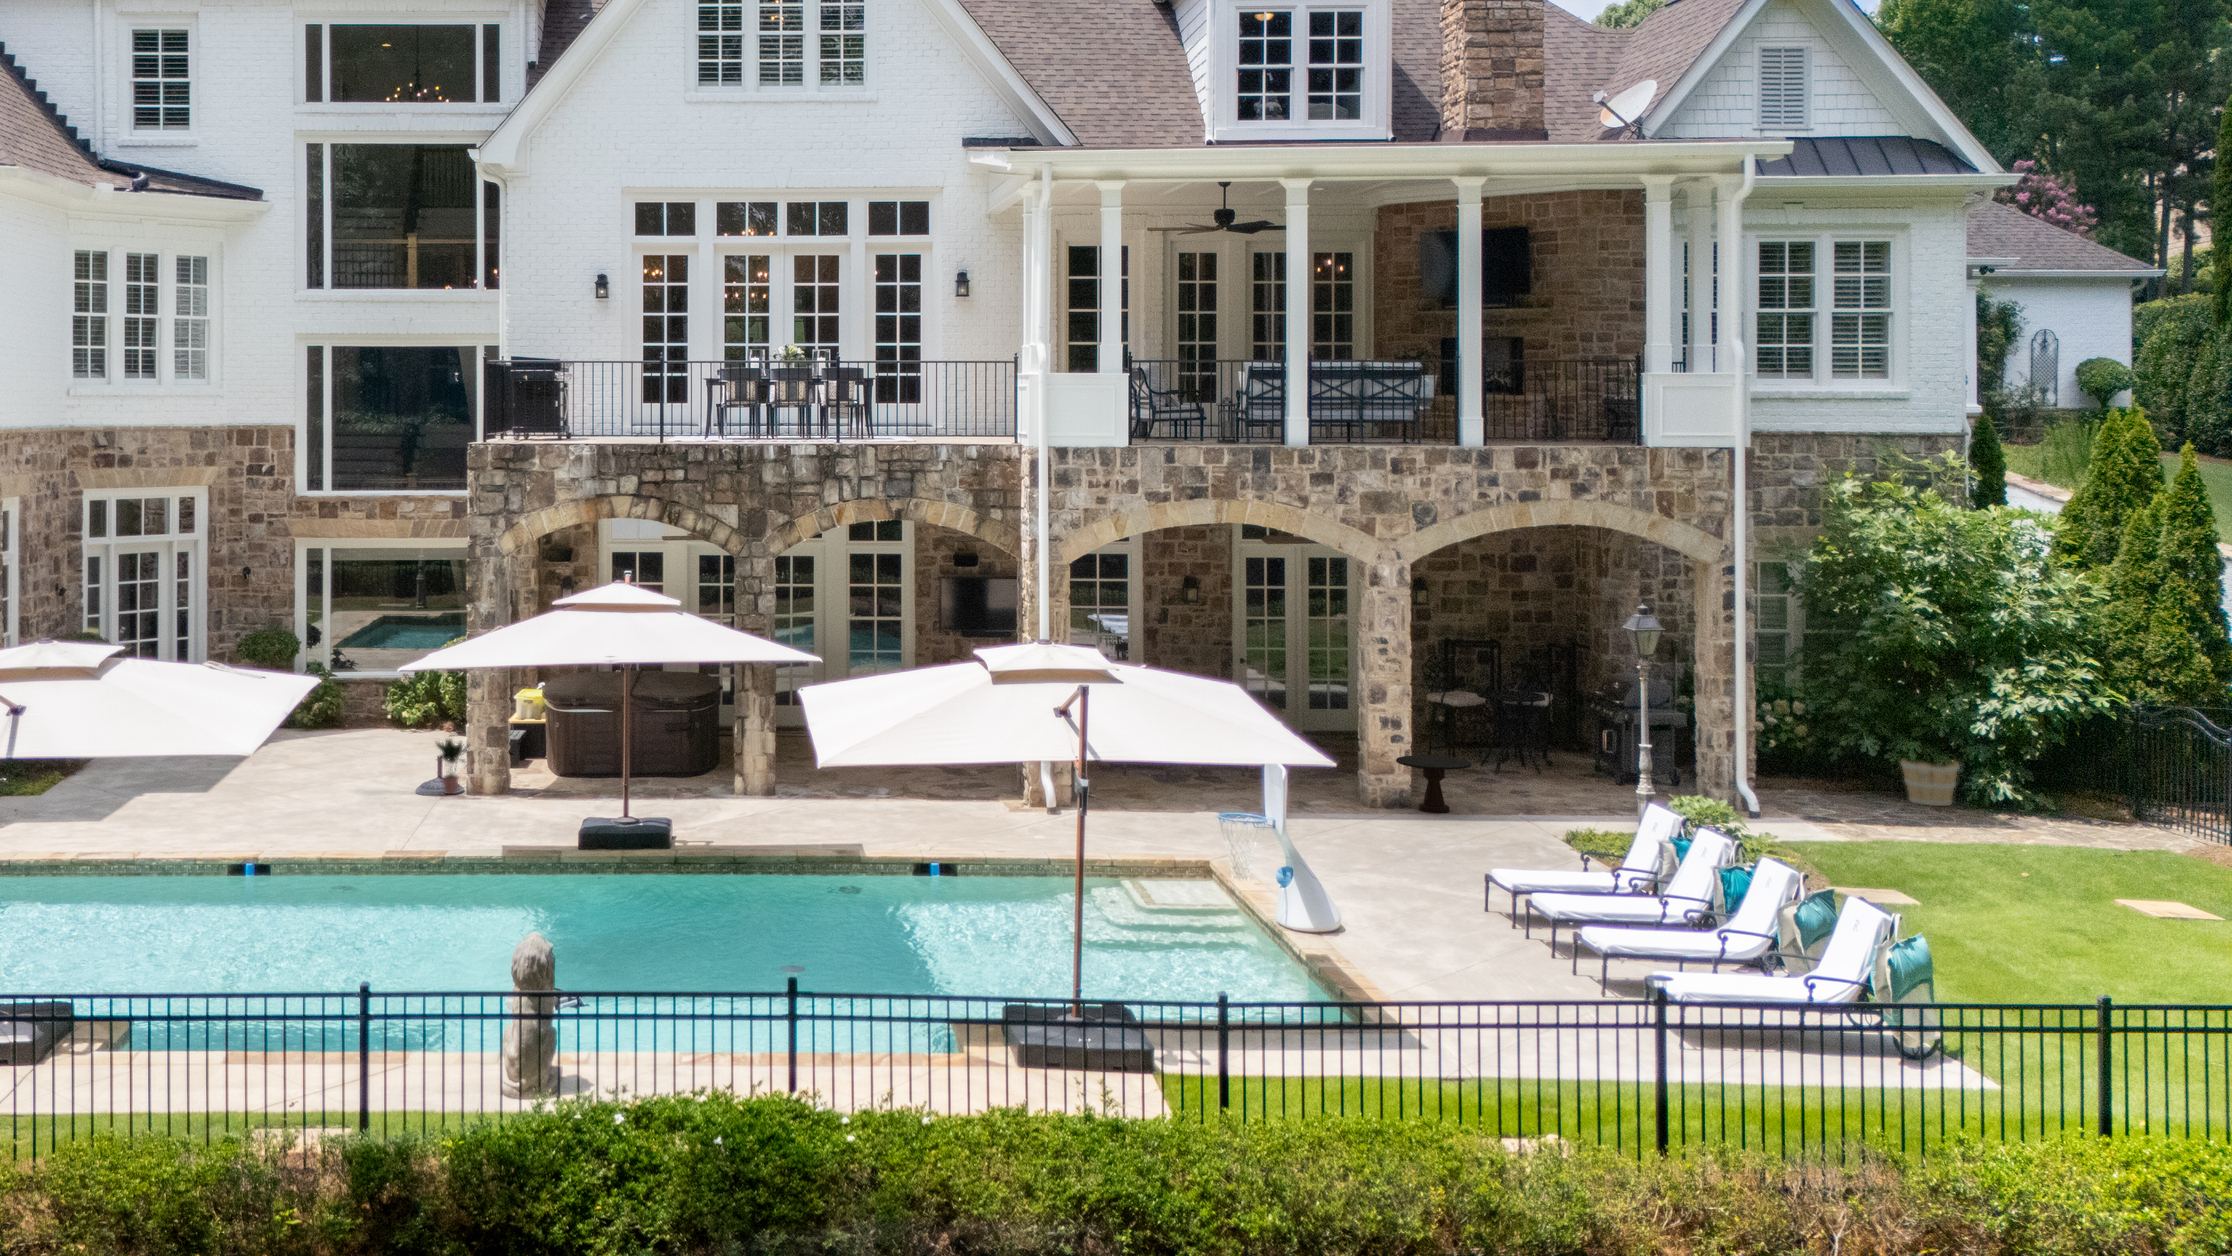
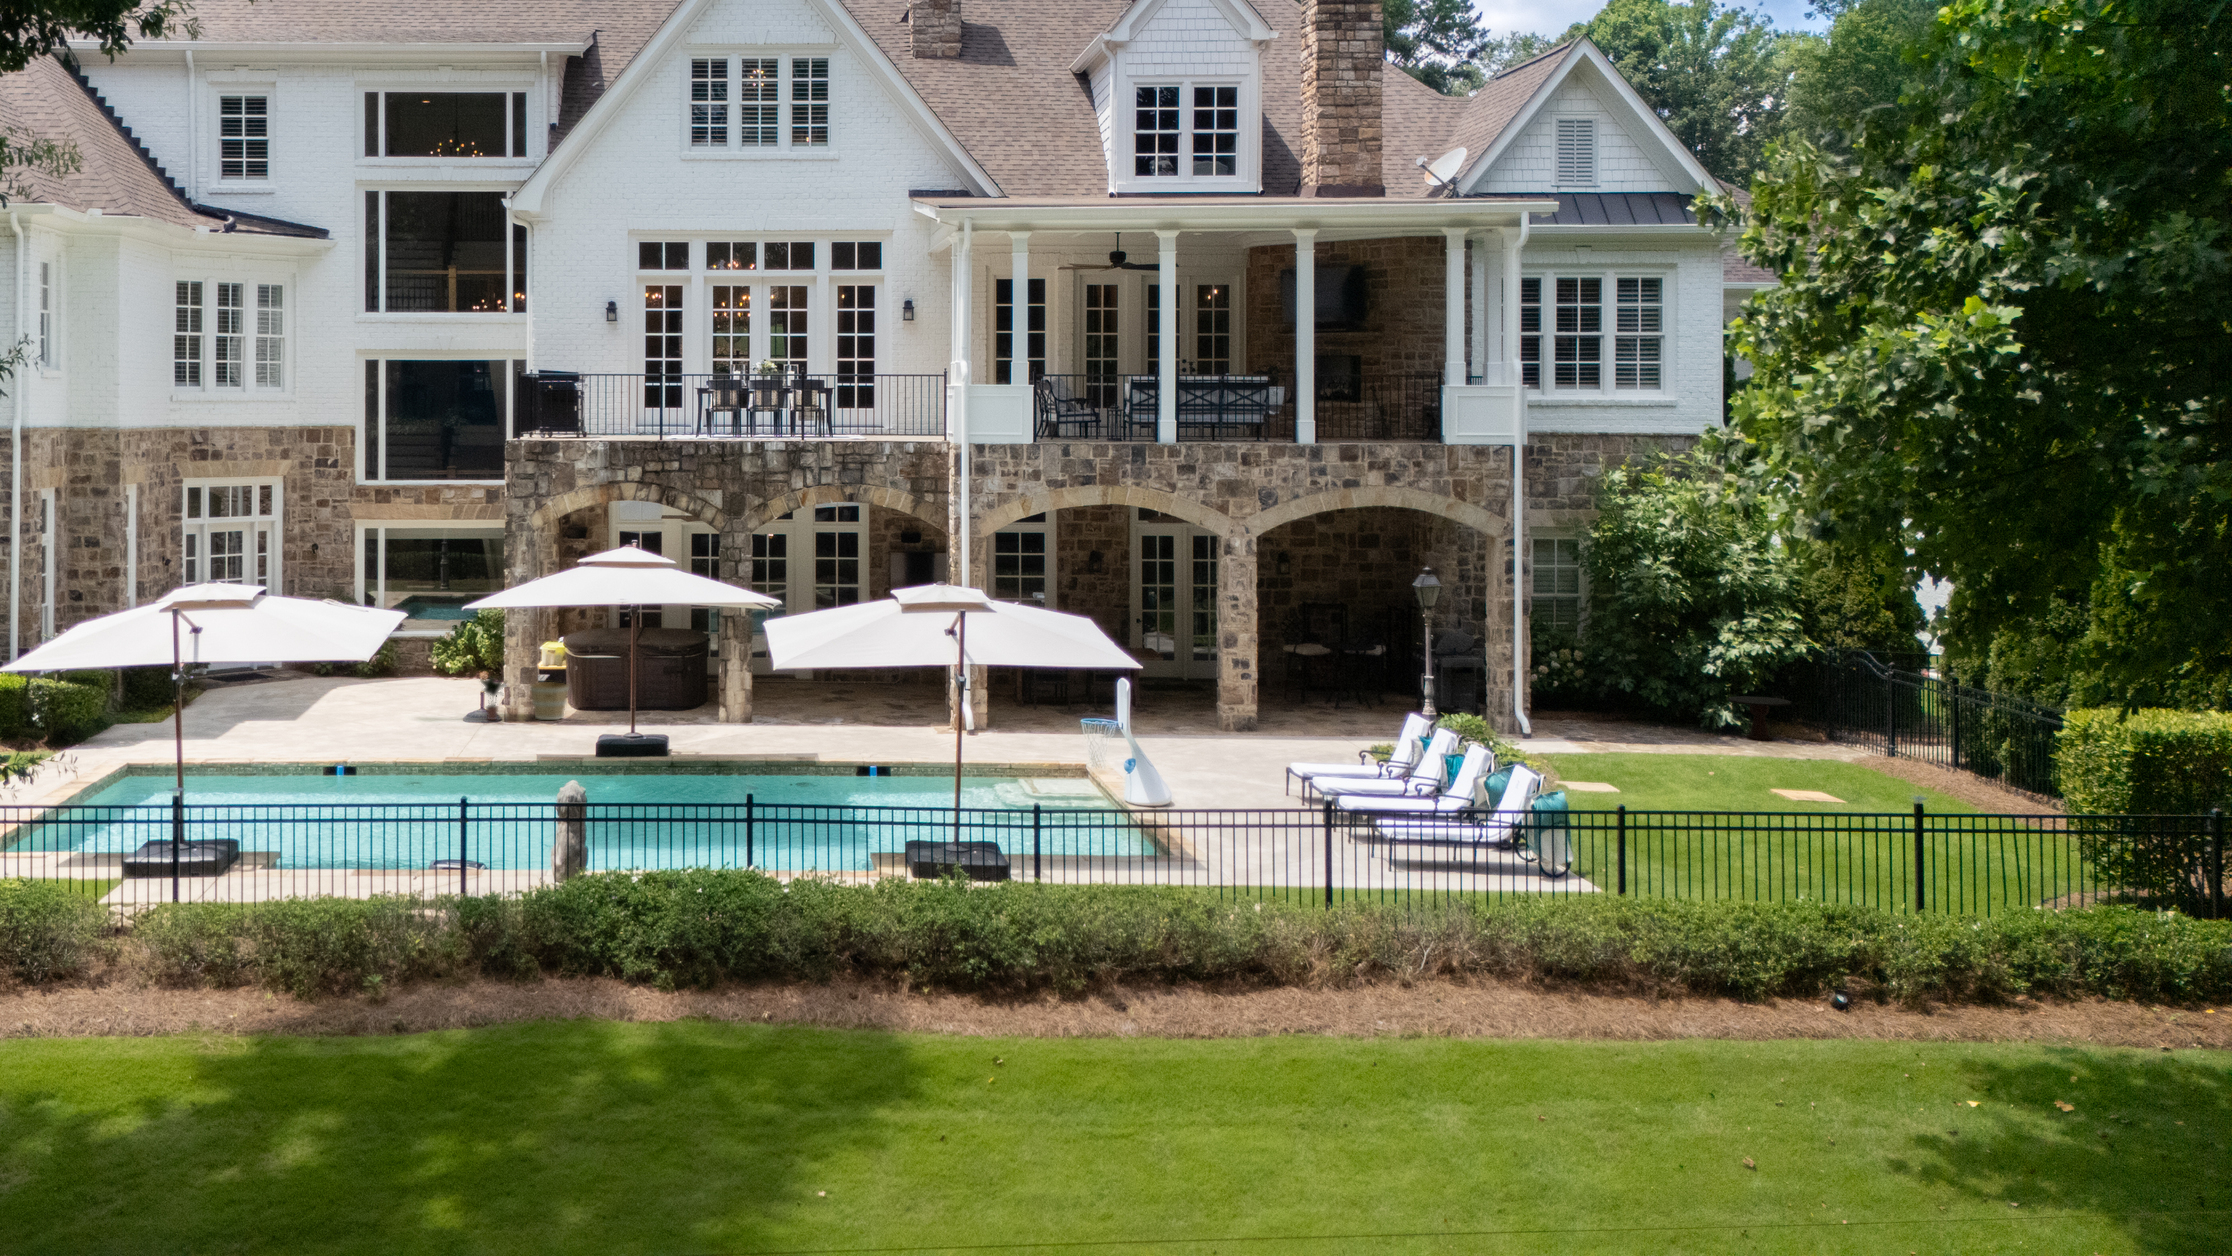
side table: present [1396,755,1472,813] -> present [1728,696,1791,741]
wooden bucket: present [1901,760,1959,806] -> present [530,682,569,720]

